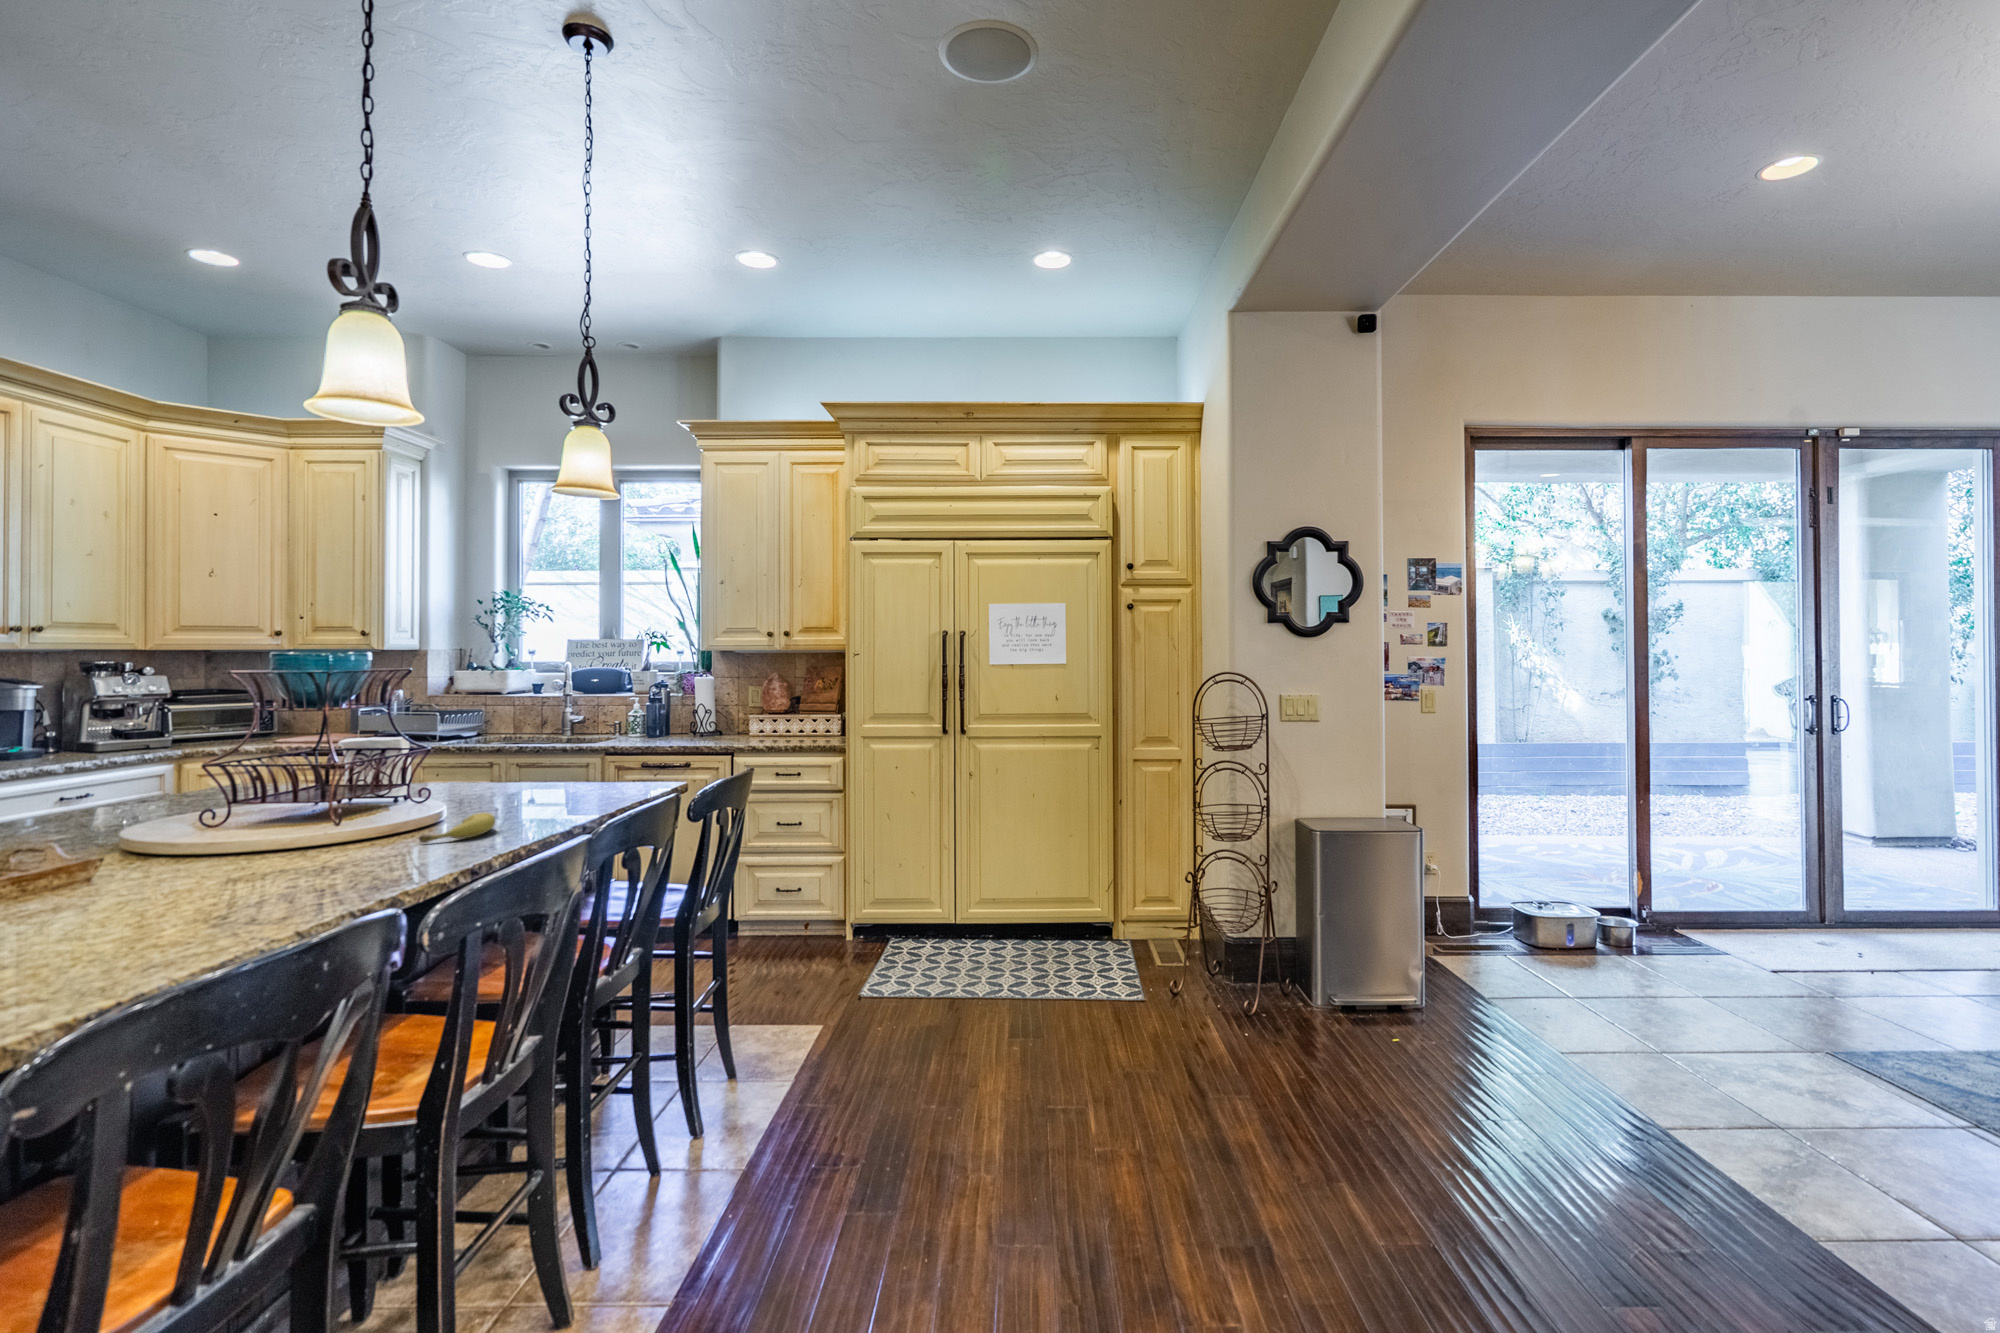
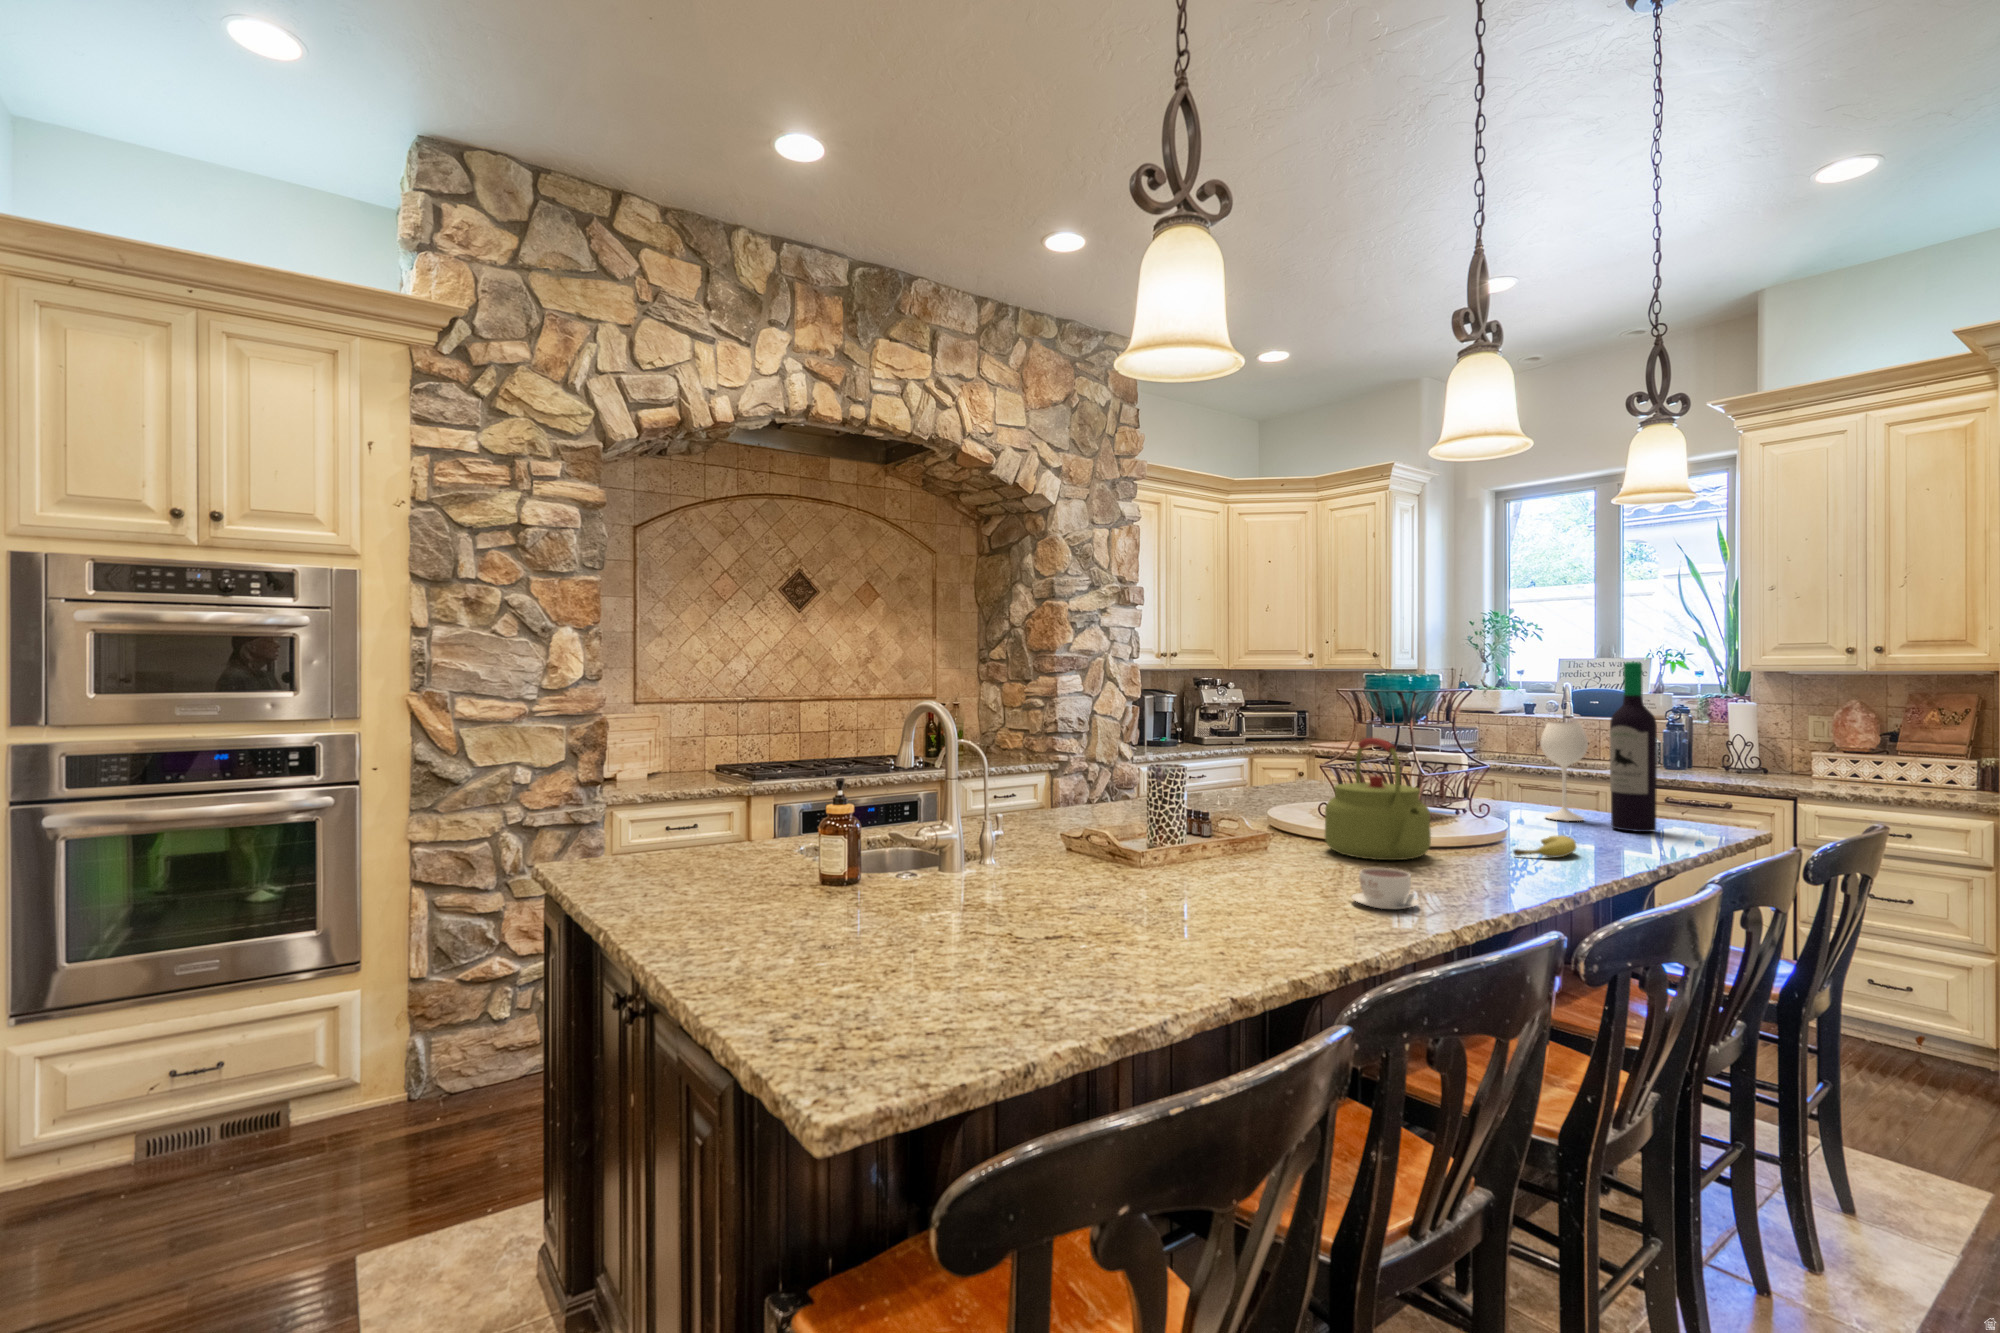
wine bottle: none [488,632,595,798] -> present [1540,662,1657,832]
kettle: none [130,718,303,882] -> present [1325,738,1431,860]
coffee cup: none [87,895,213,958] -> present [1352,868,1419,909]

